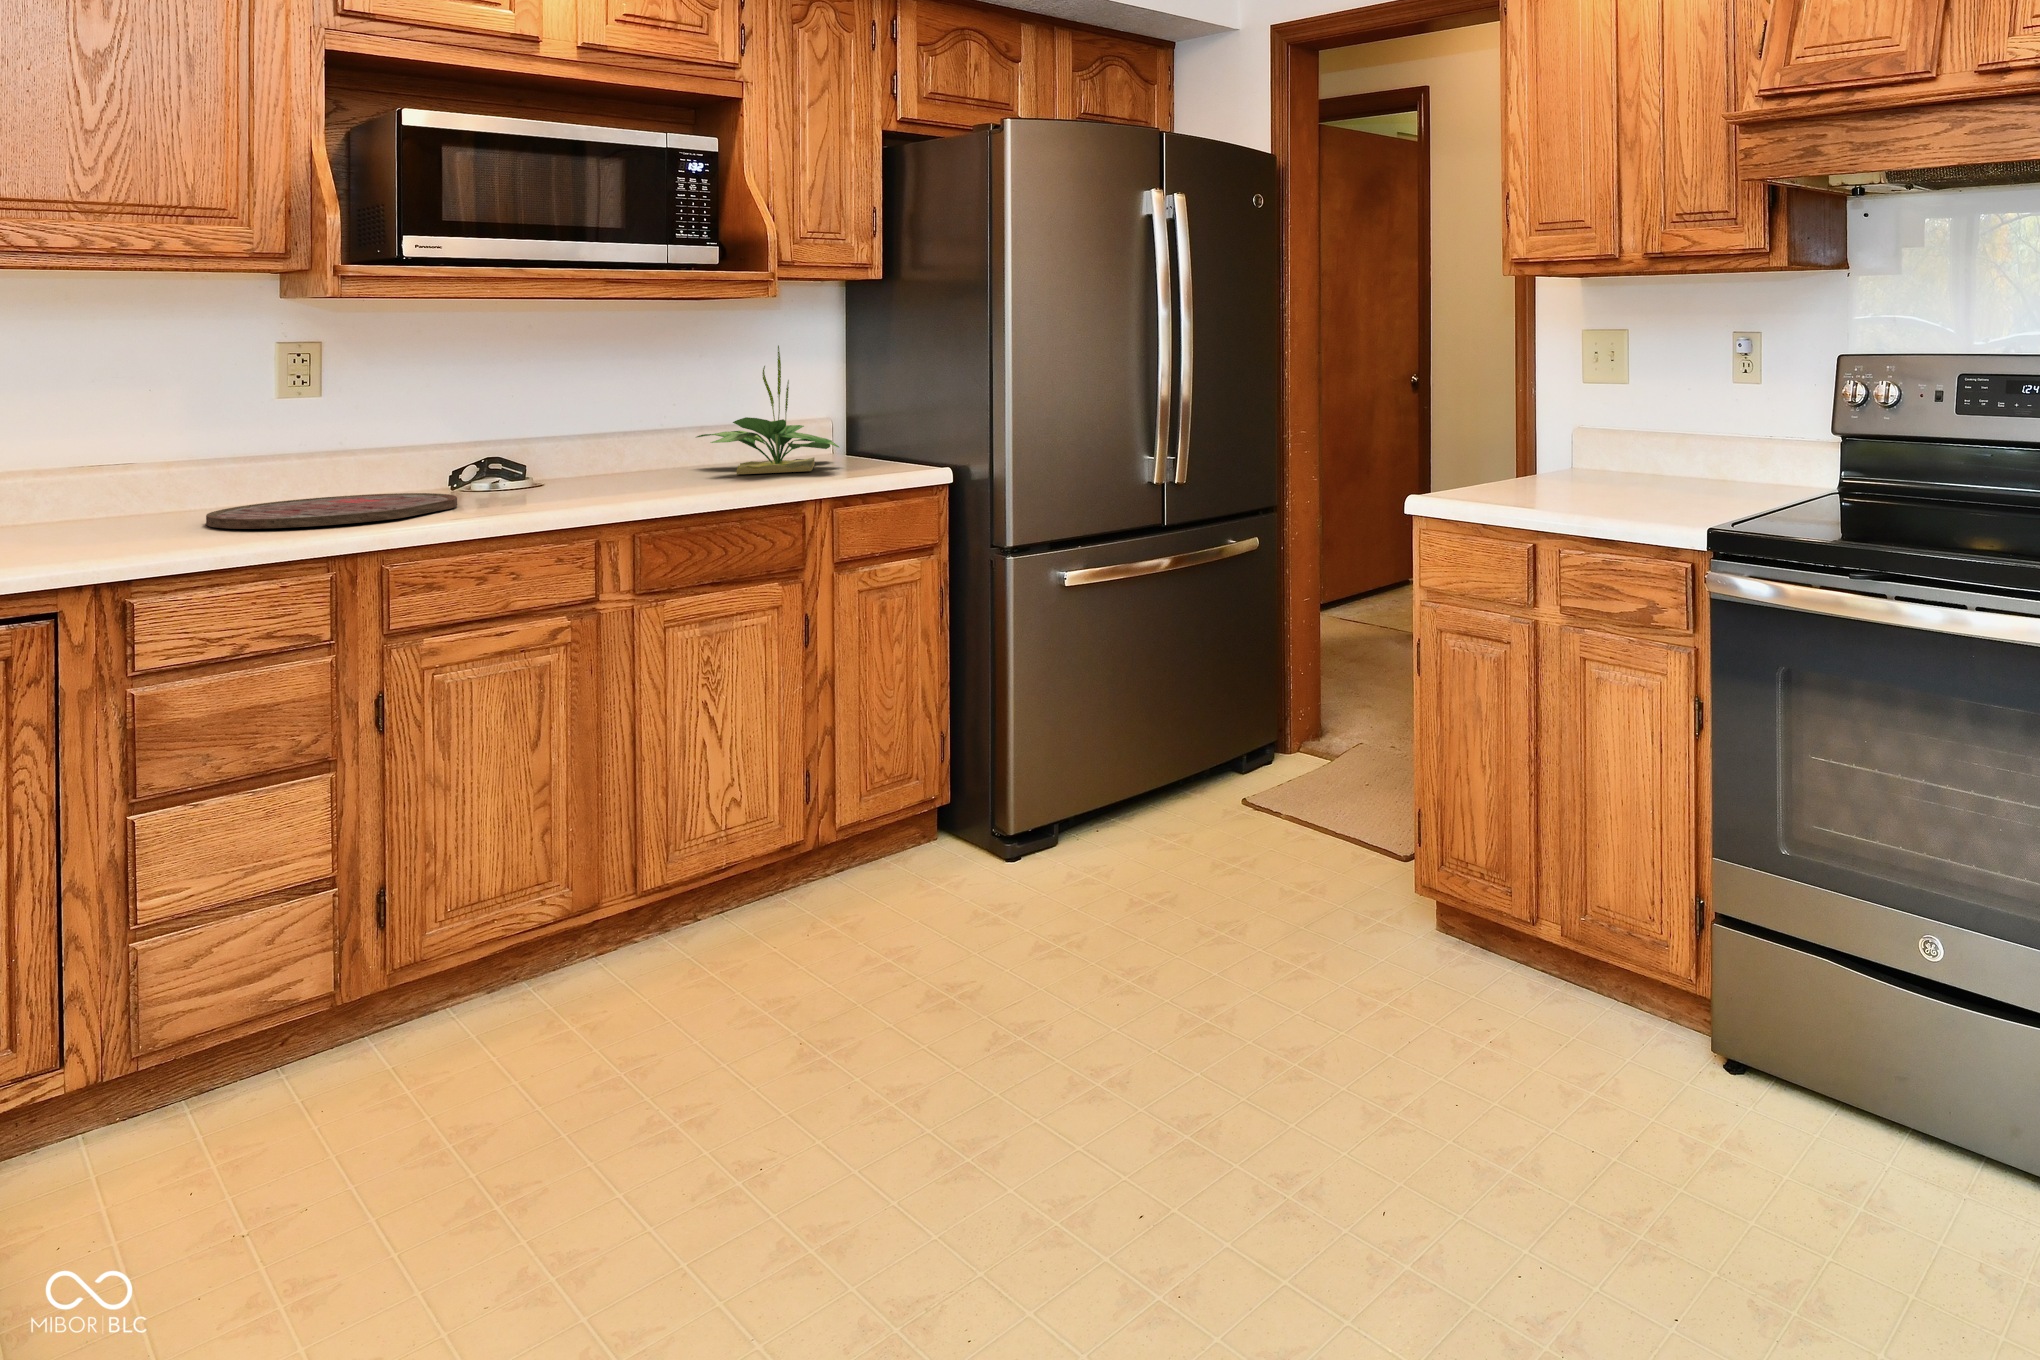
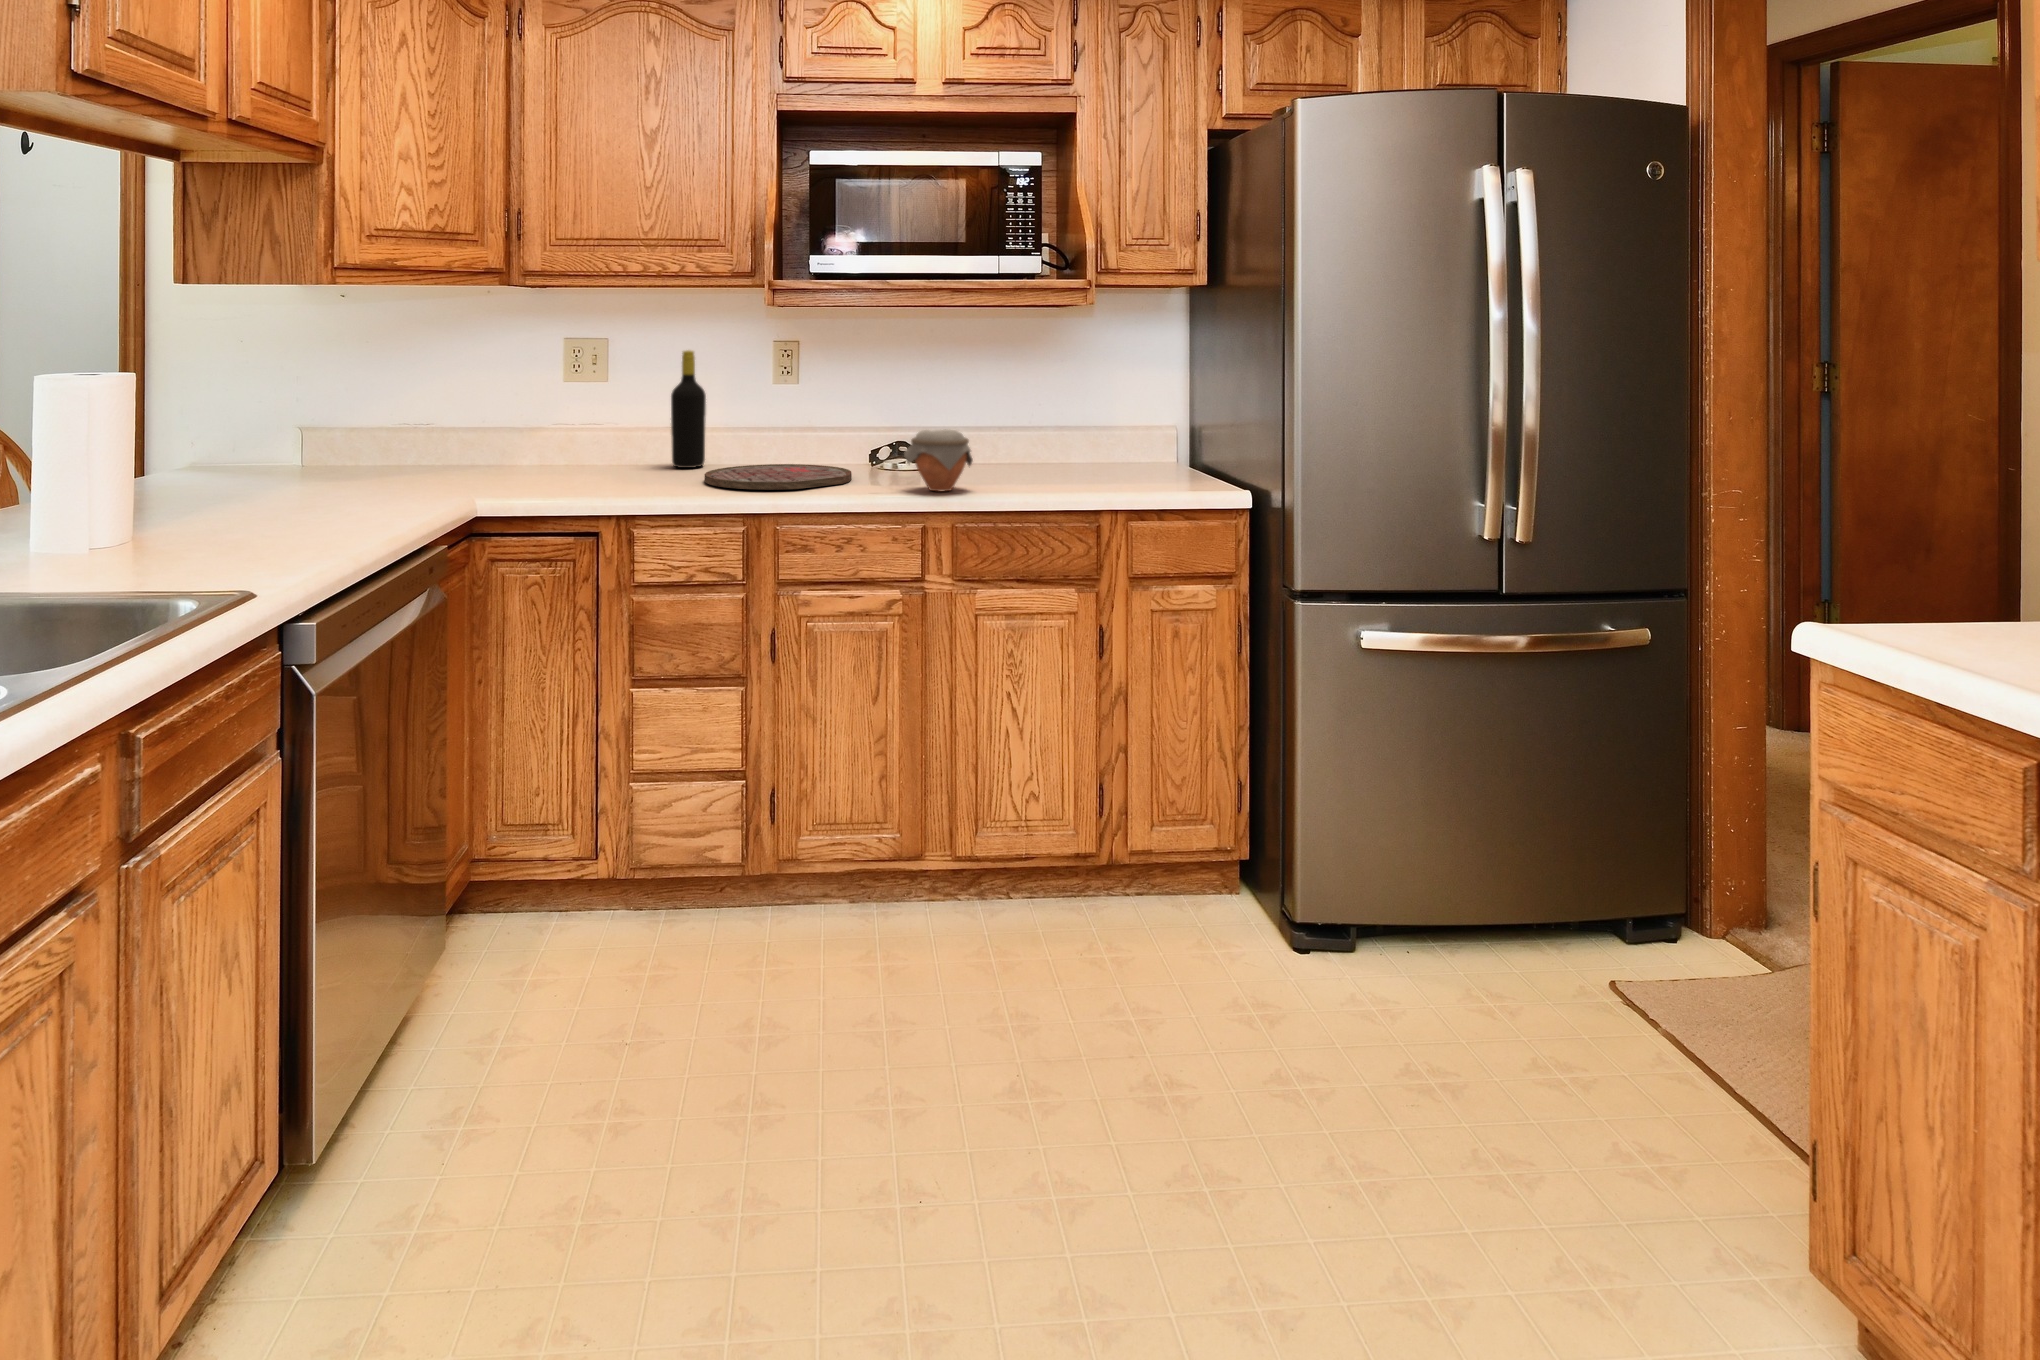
potted plant: present [697,346,839,474] -> none [1047,352,1164,478]
bottle: none [88,355,157,520] -> present [671,350,706,468]
jar: none [557,433,651,502] -> present [904,430,973,492]

